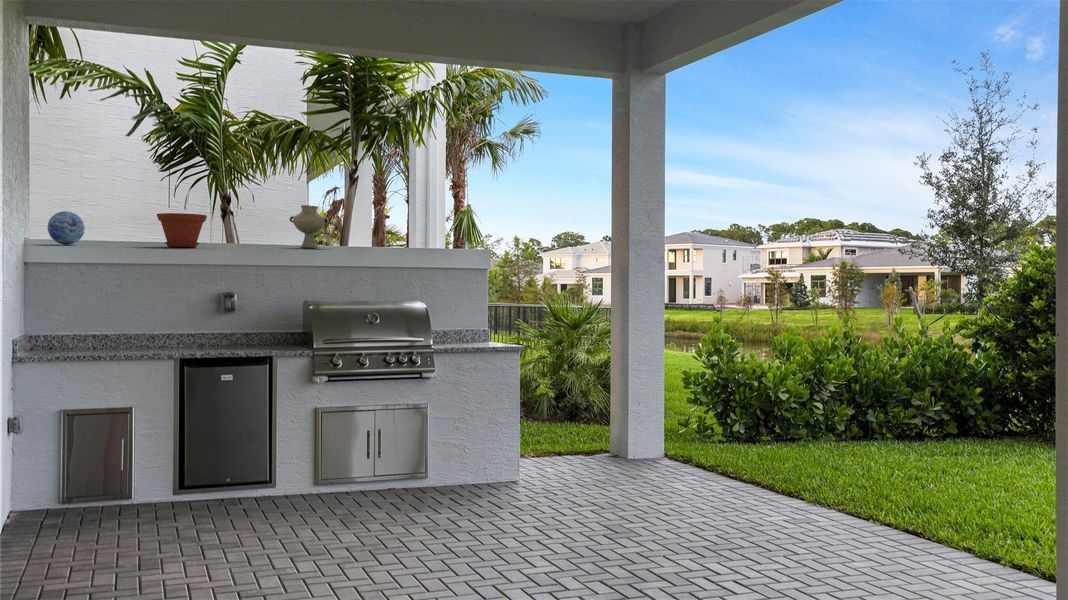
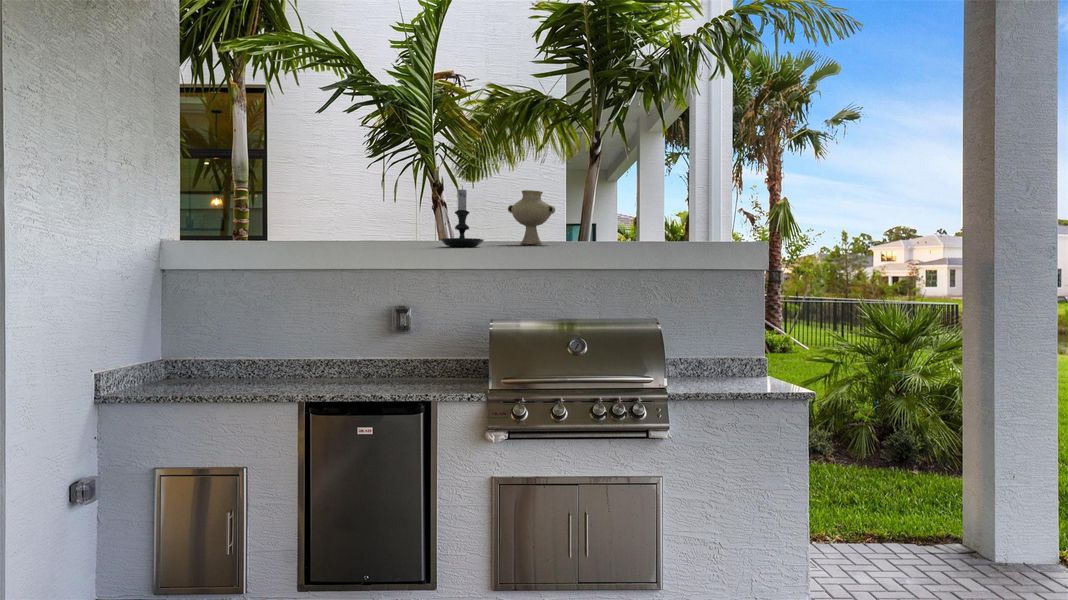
candle holder: none [256,203,289,249] -> present [442,186,484,247]
decorative orb: present [47,211,85,245] -> none [201,205,245,245]
plant pot: present [157,213,207,248] -> none [320,202,382,246]

